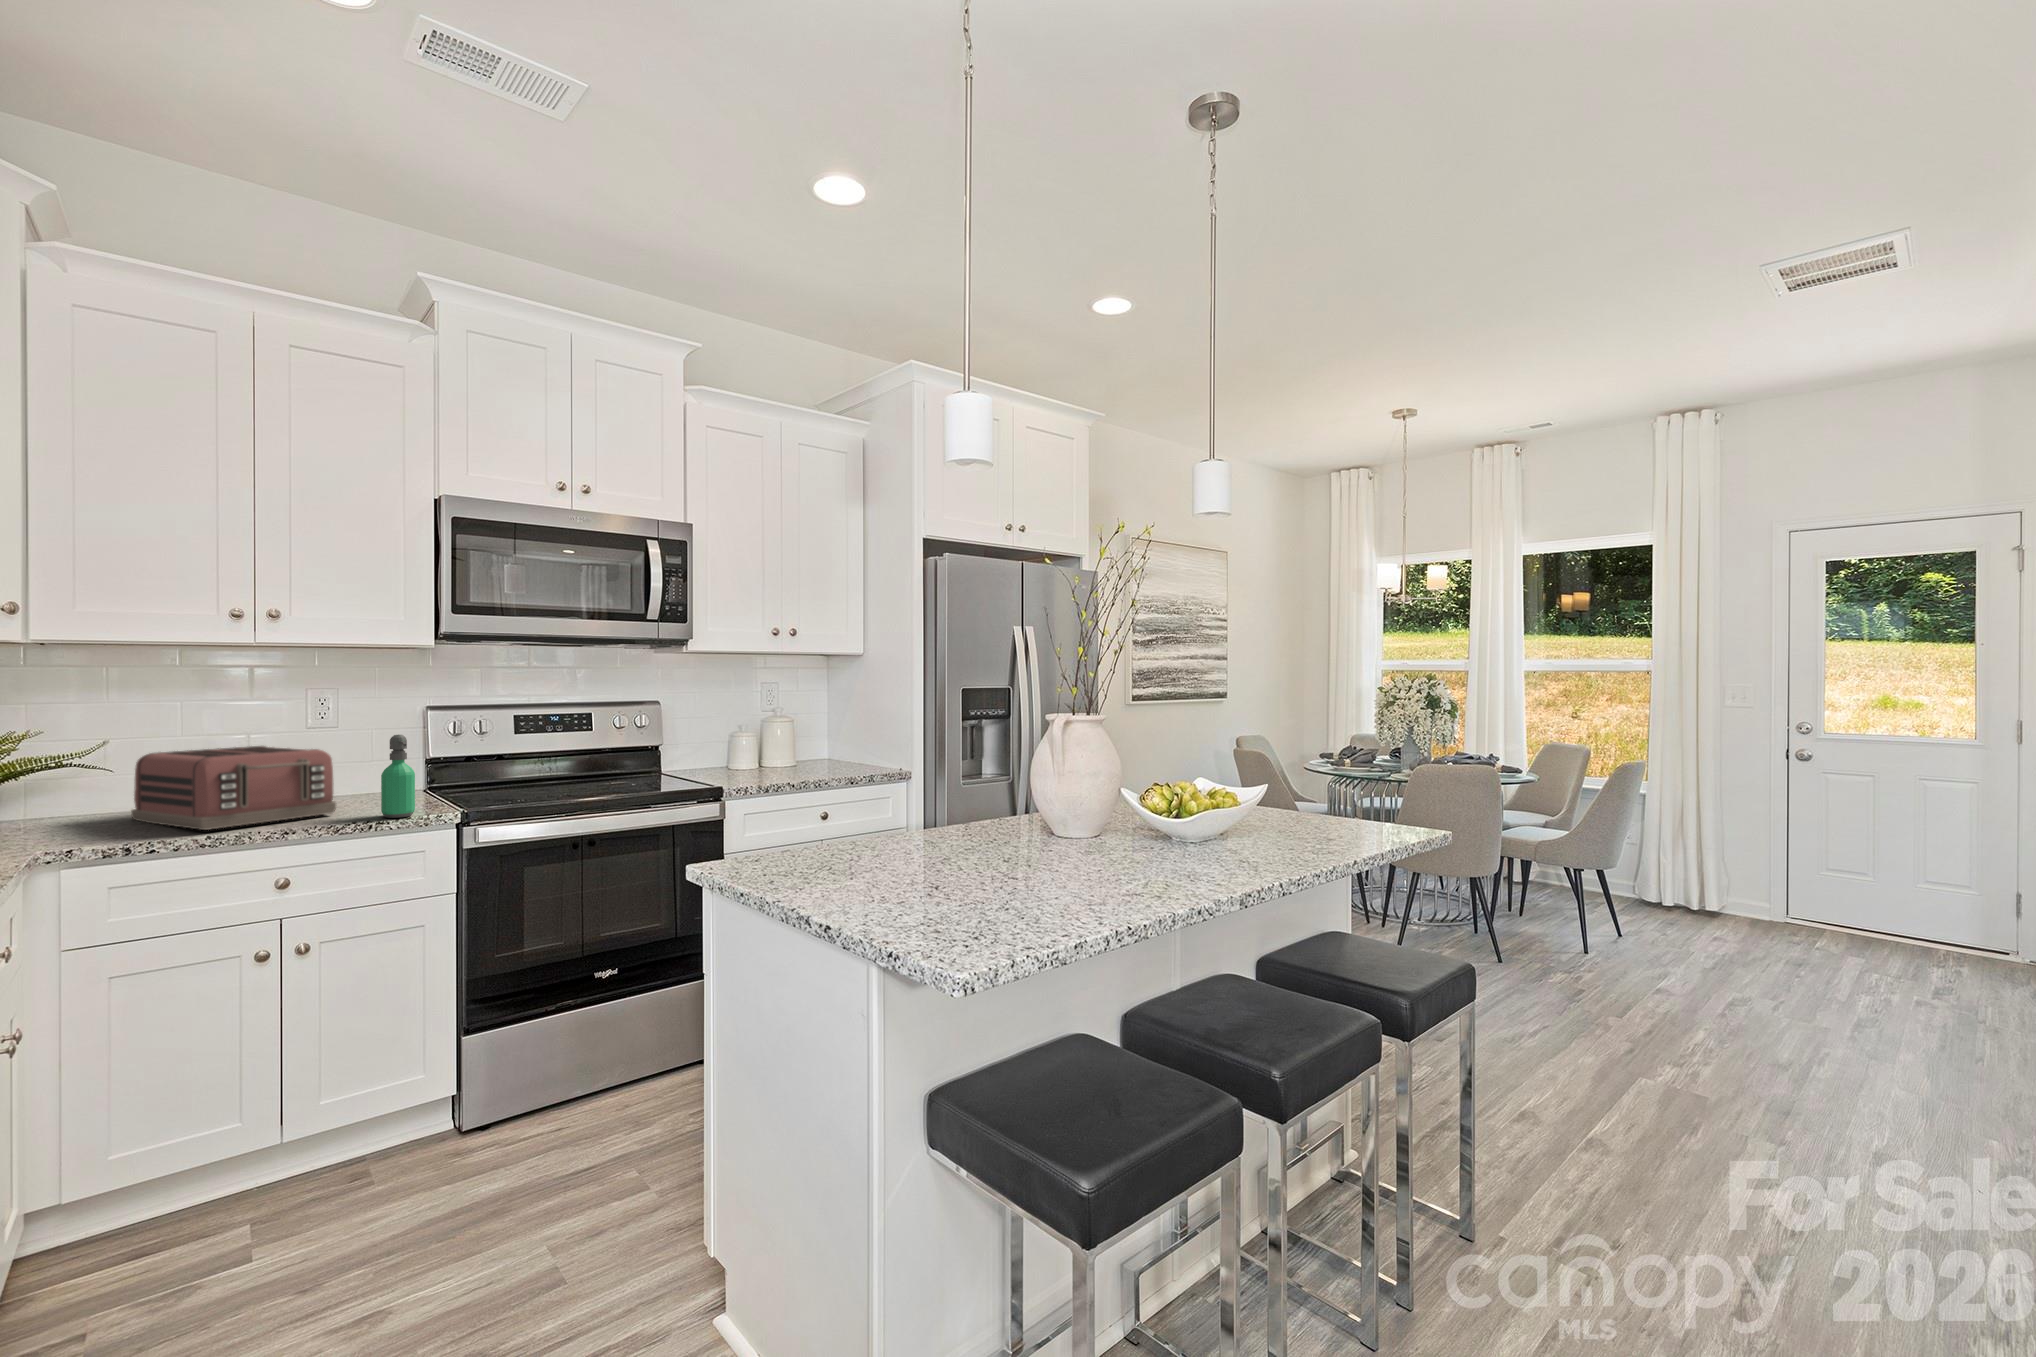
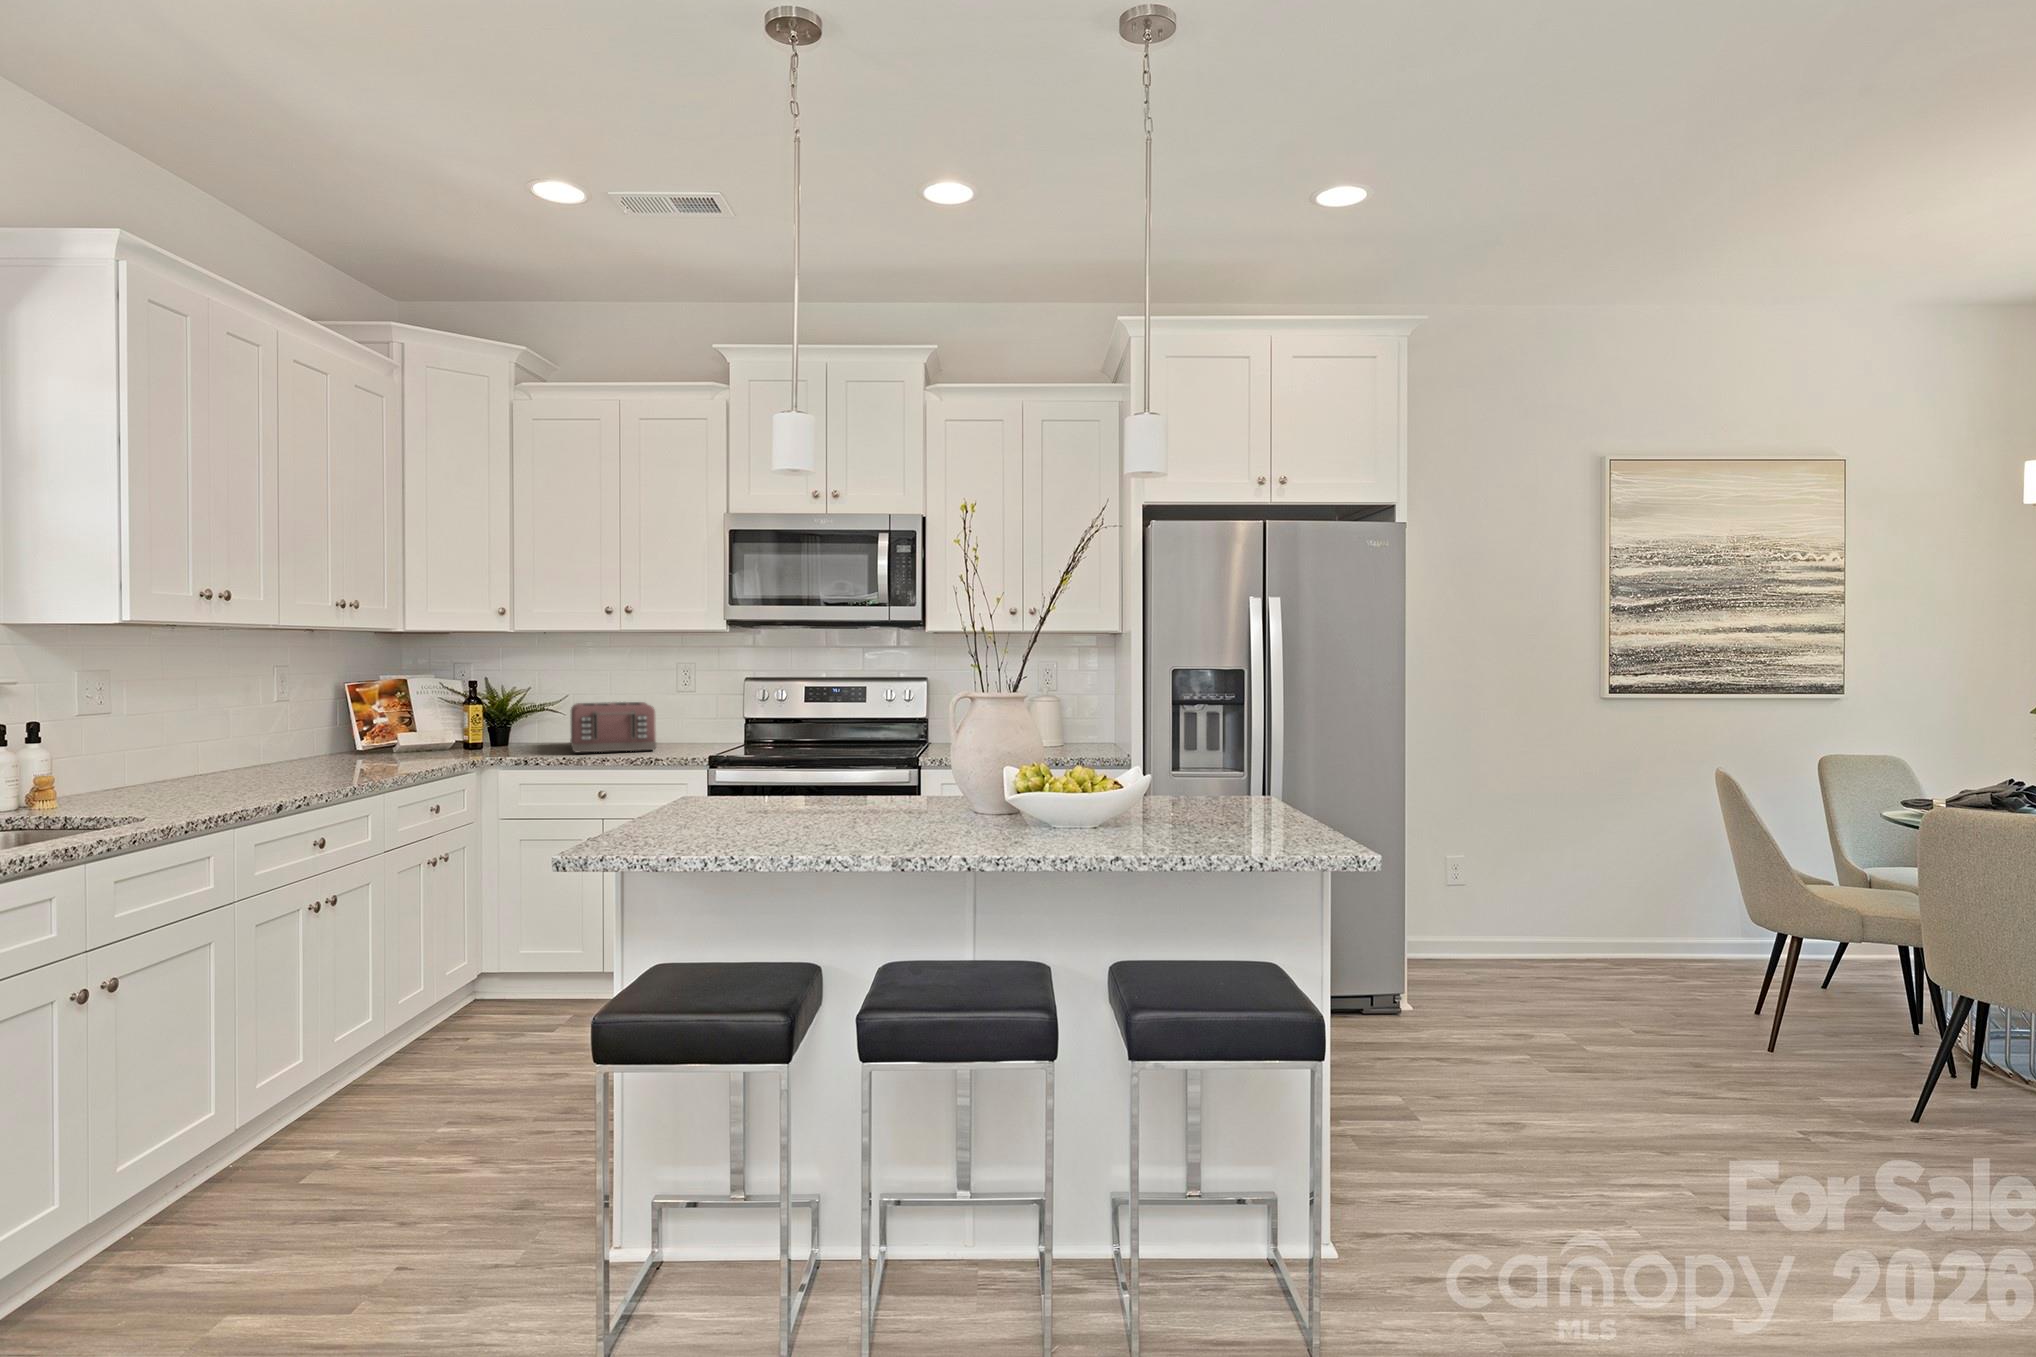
soap dispenser: present [381,735,415,818] -> none [671,696,692,755]

